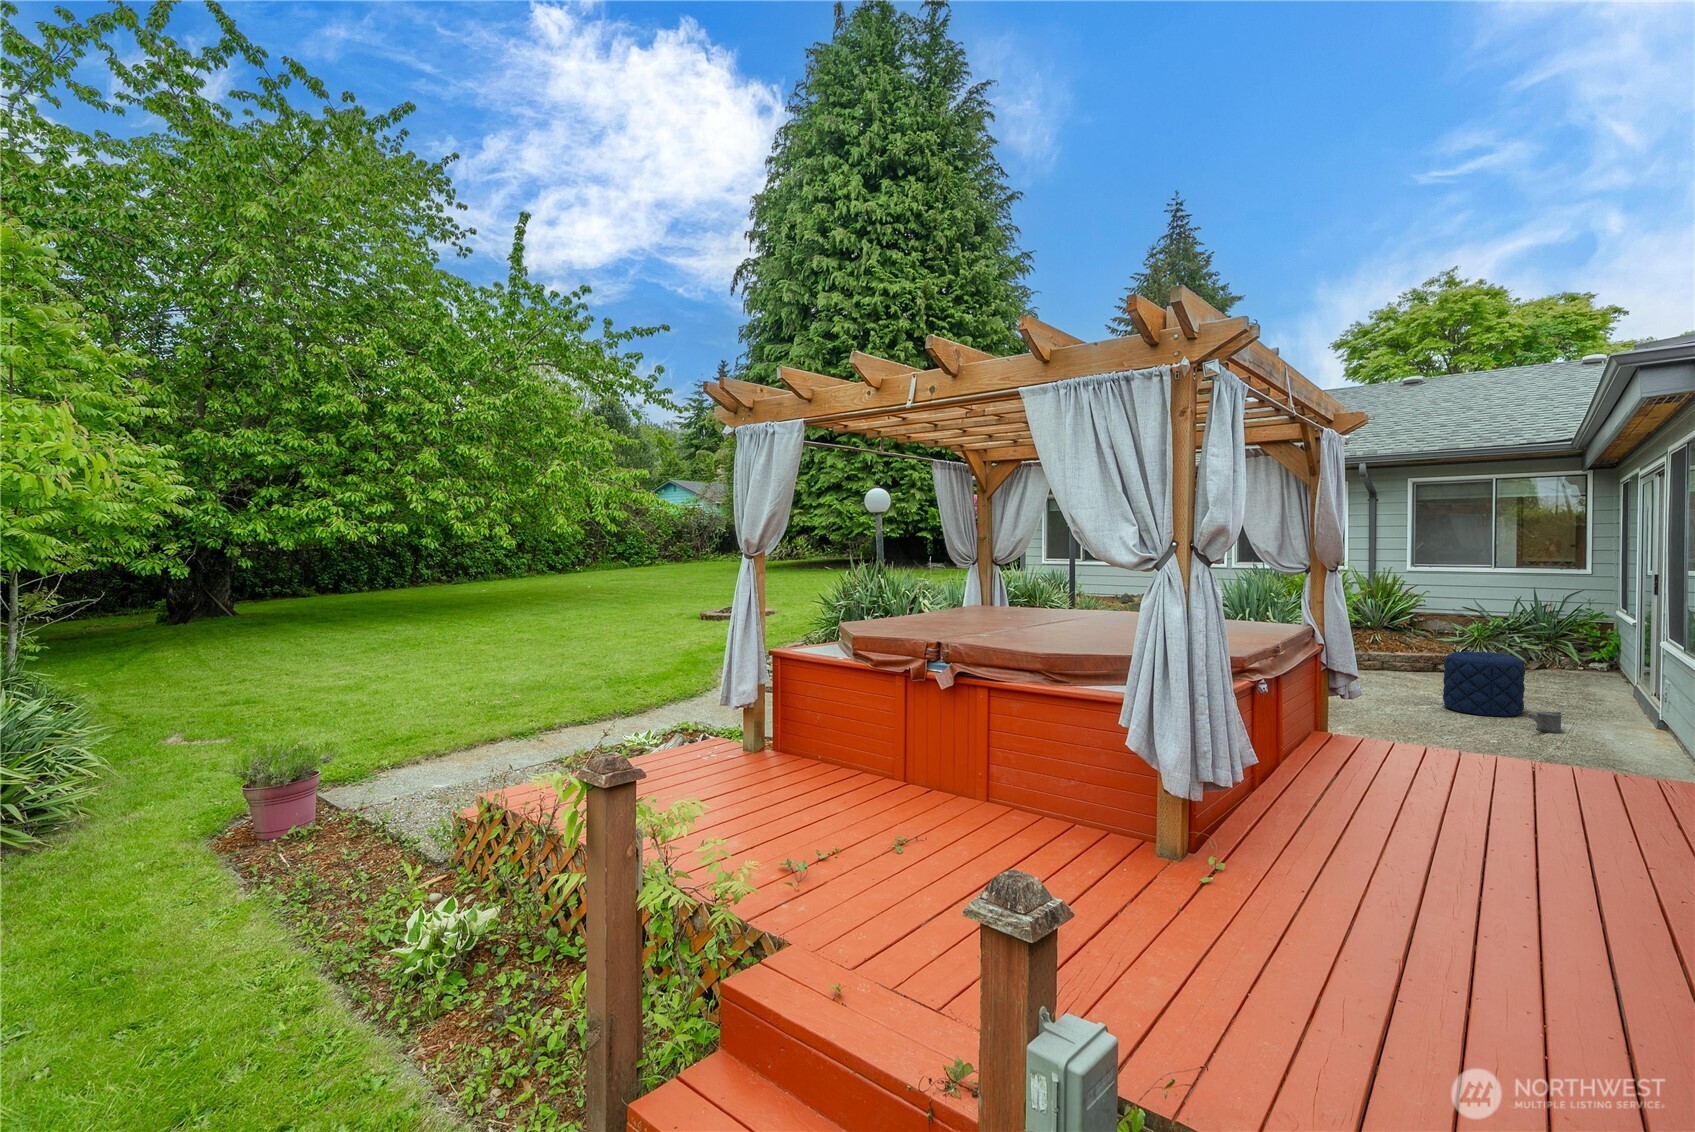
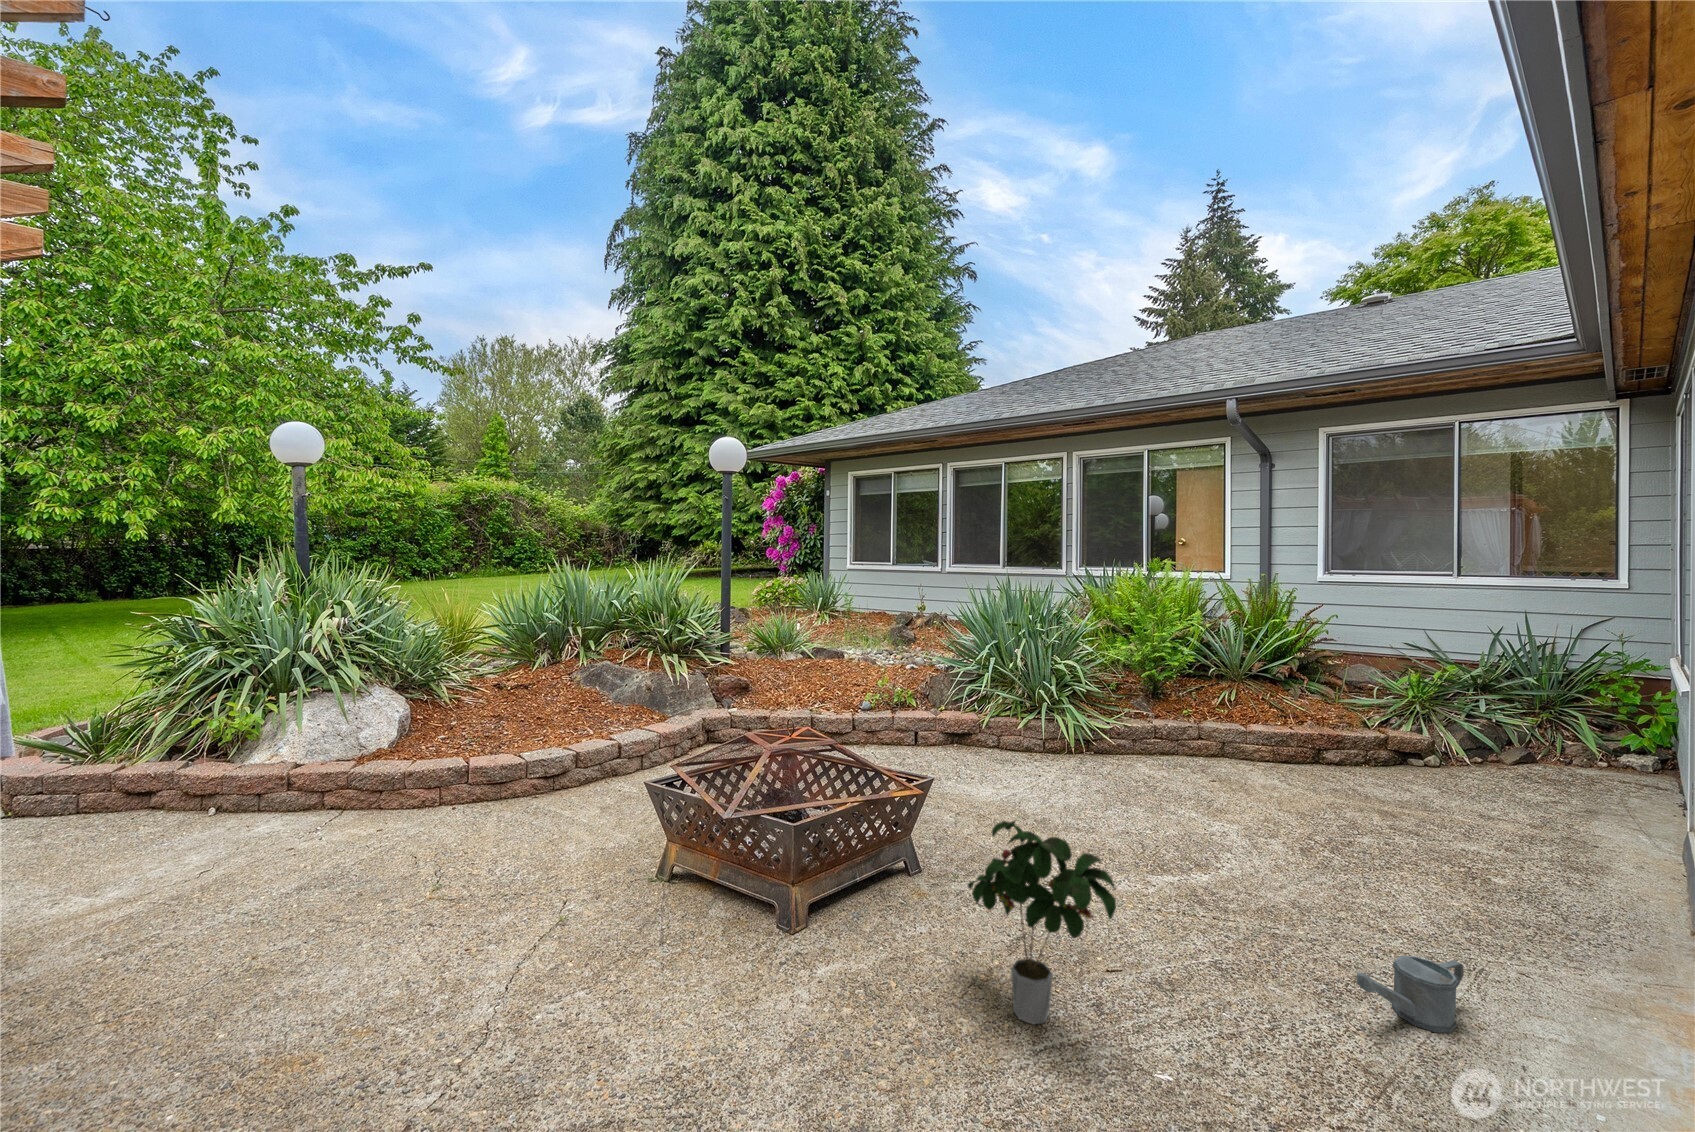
pouf: present [1443,651,1525,717] -> none [1236,756,1406,931]
potted plant: none [1371,667,1452,739] -> present [968,821,1116,1024]

